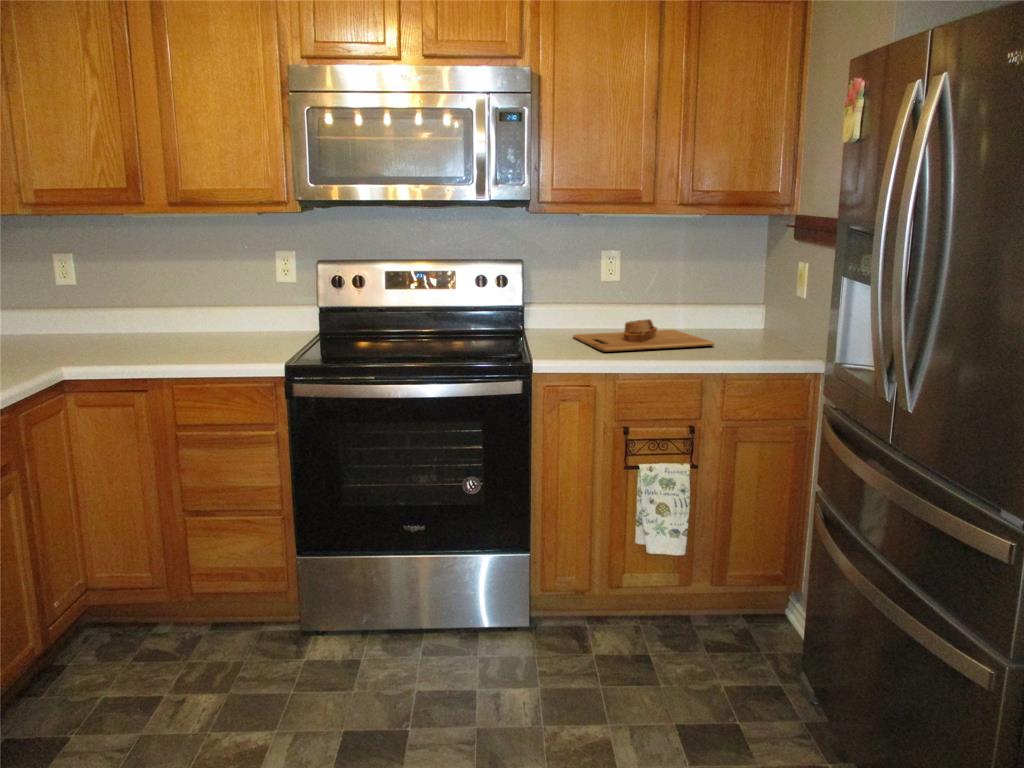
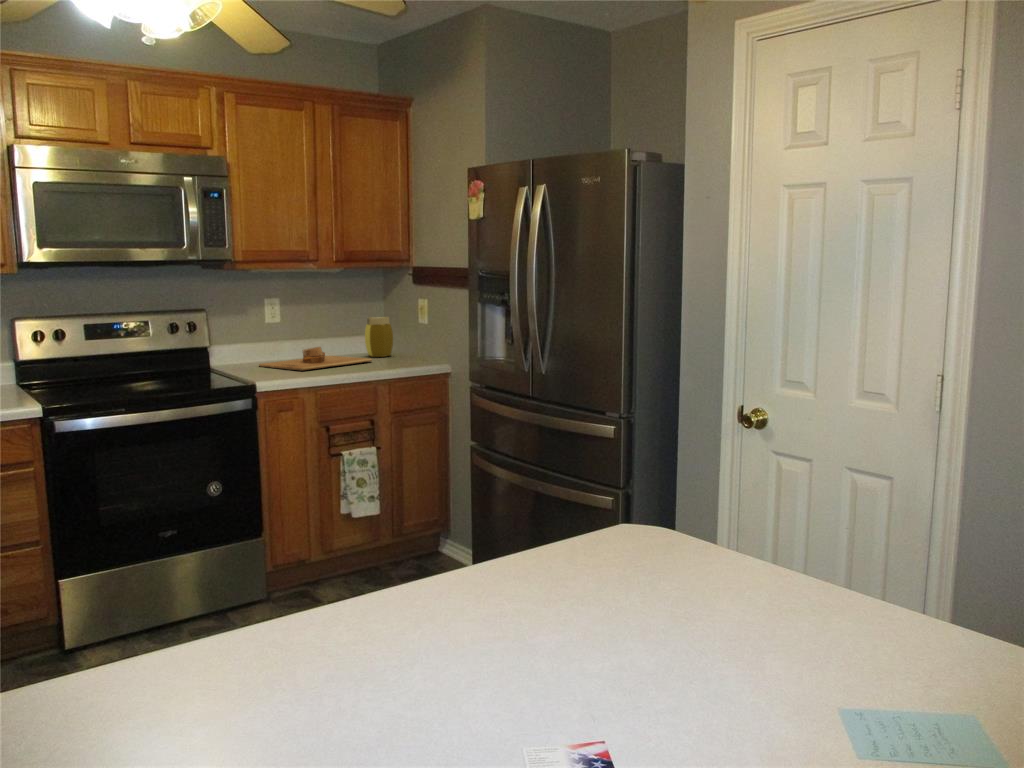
jar: none [724,284,761,339] -> present [365,317,393,357]

